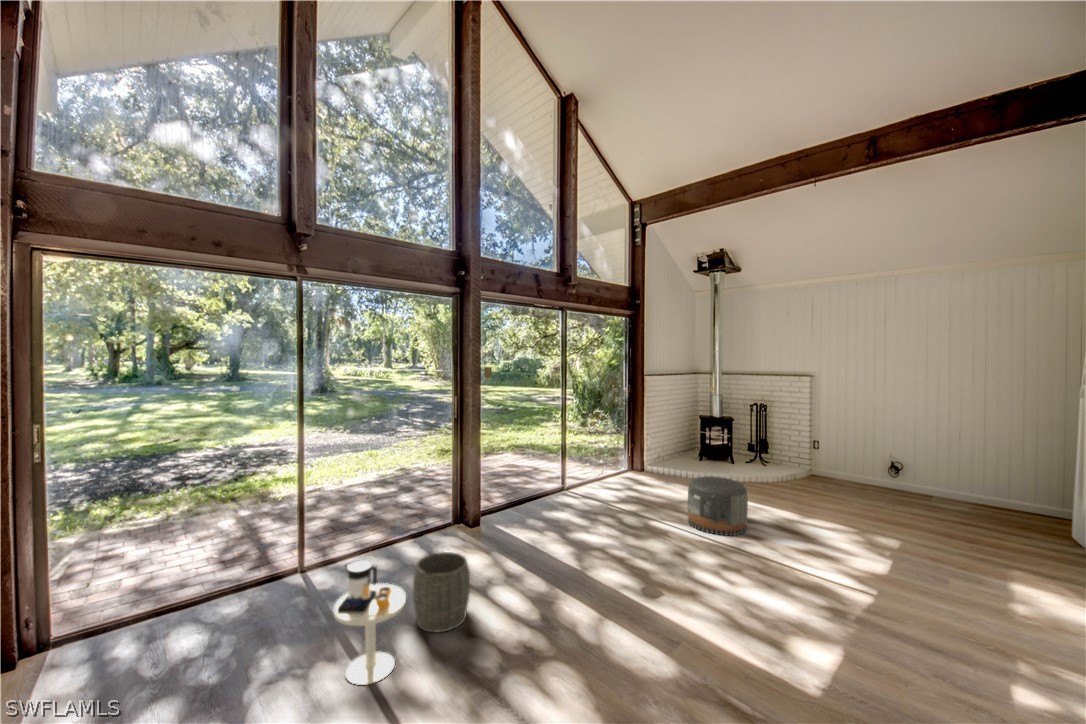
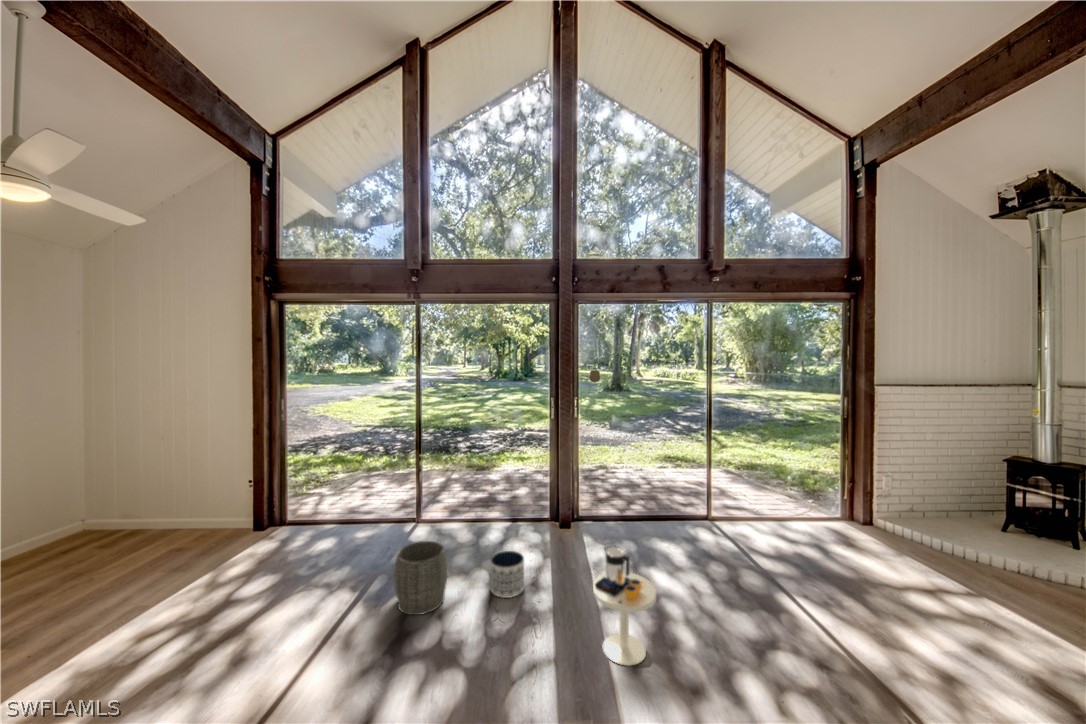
pouf: present [688,476,748,535] -> none [827,555,952,684]
planter: none [484,542,517,586] -> present [490,551,524,598]
side table: present [334,560,406,685] -> present [593,547,656,666]

